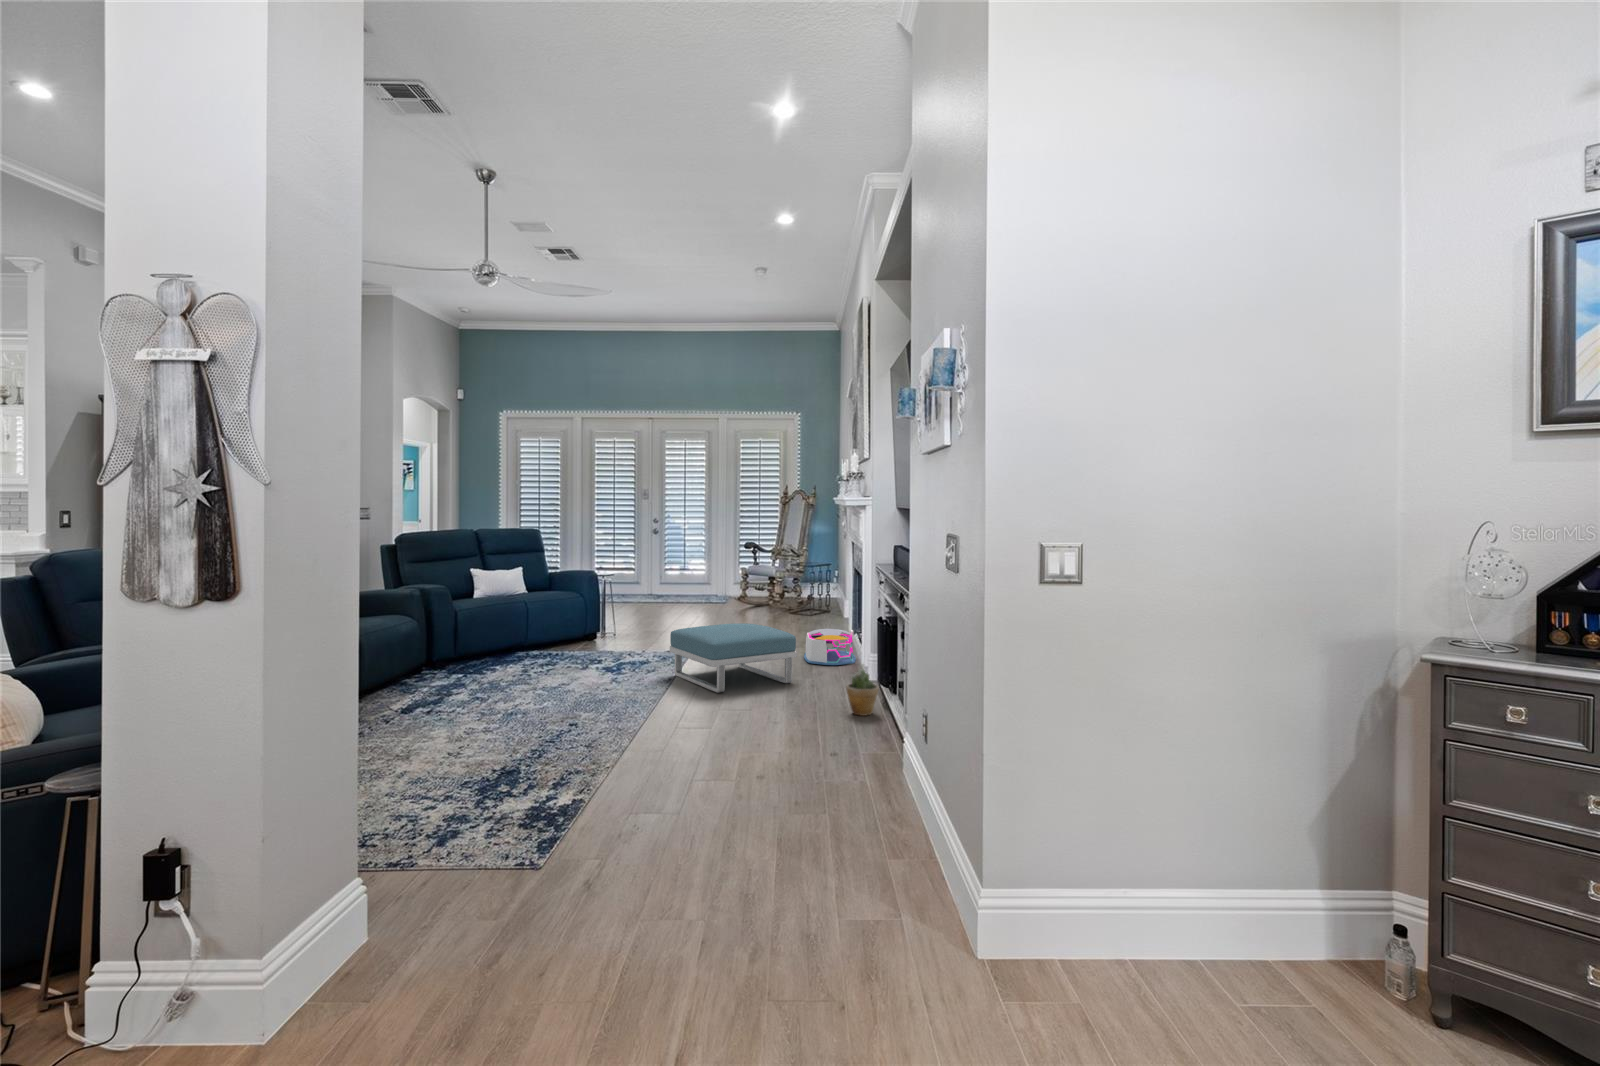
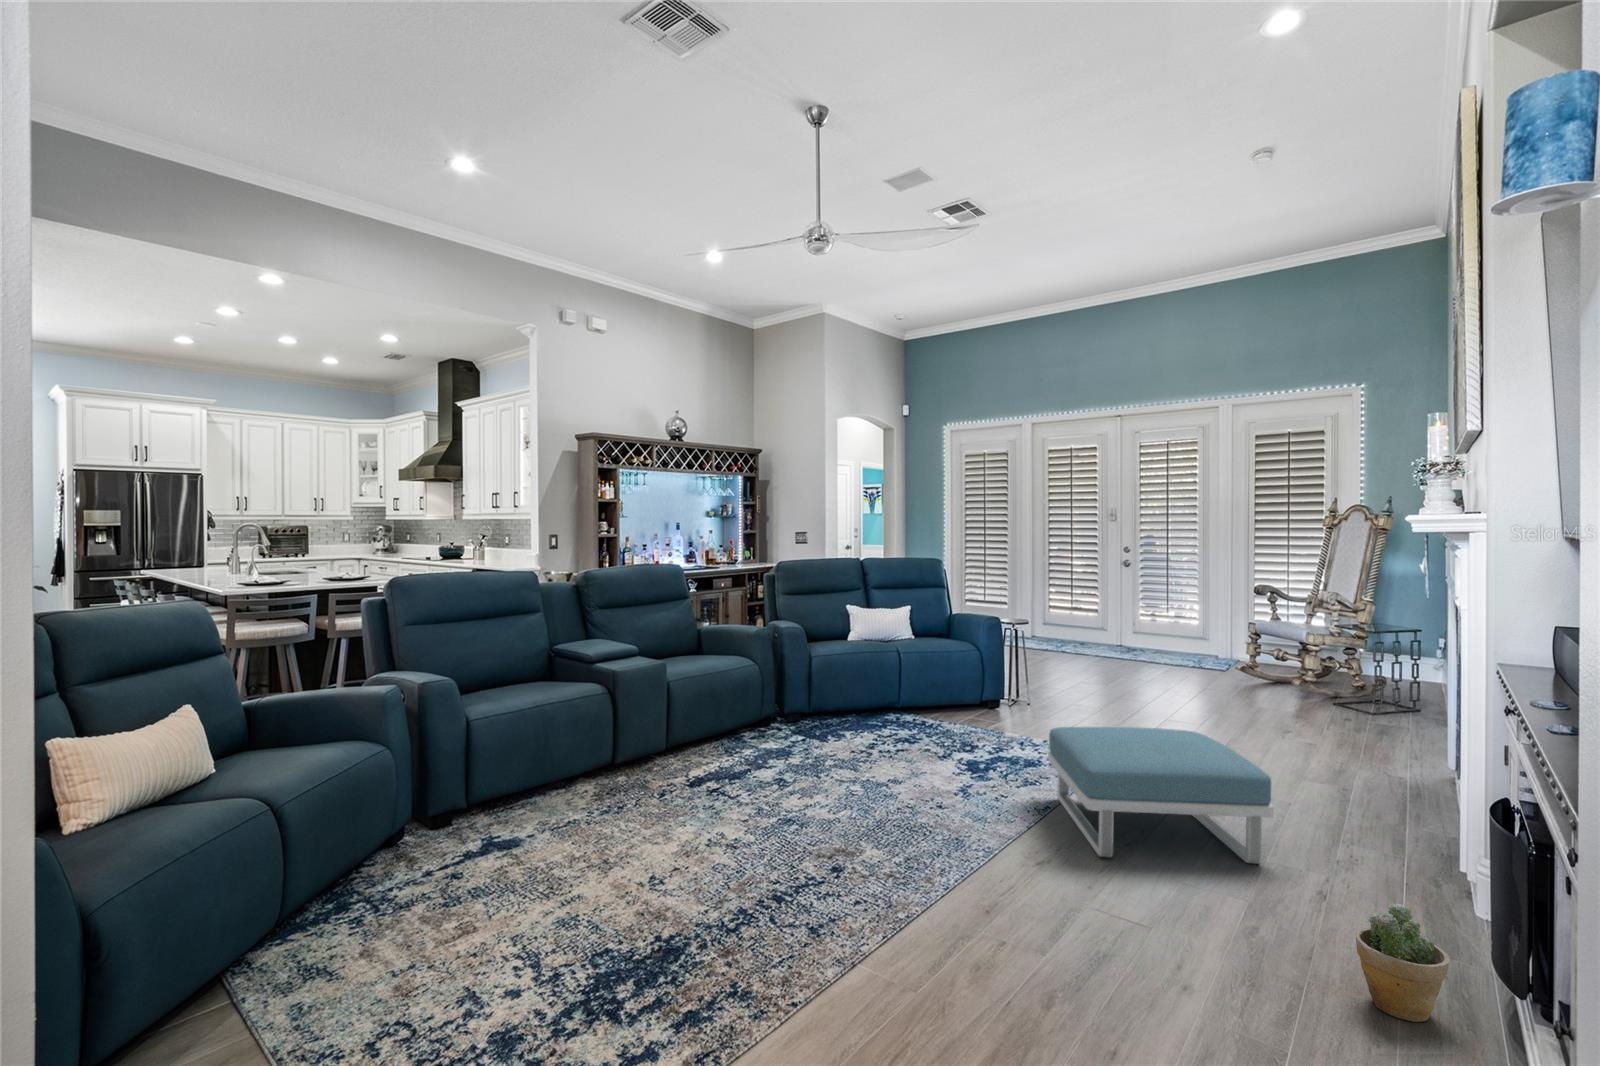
storage bin: present [804,629,856,665] -> none [1318,757,1436,841]

